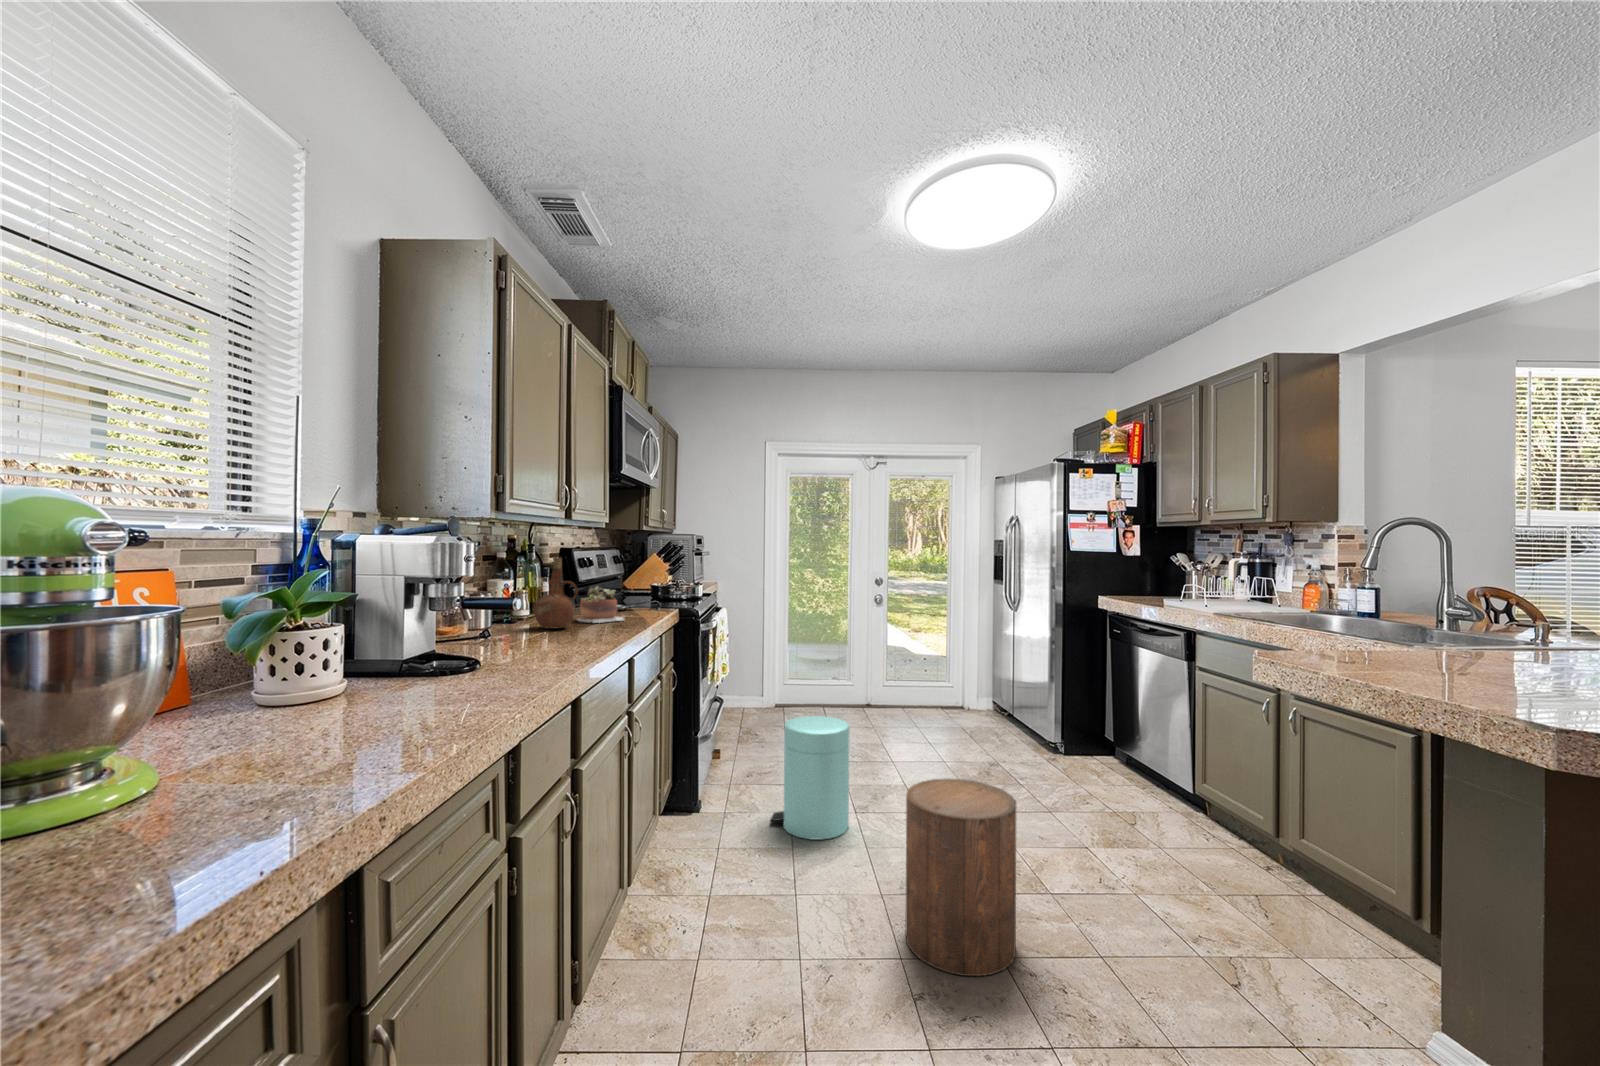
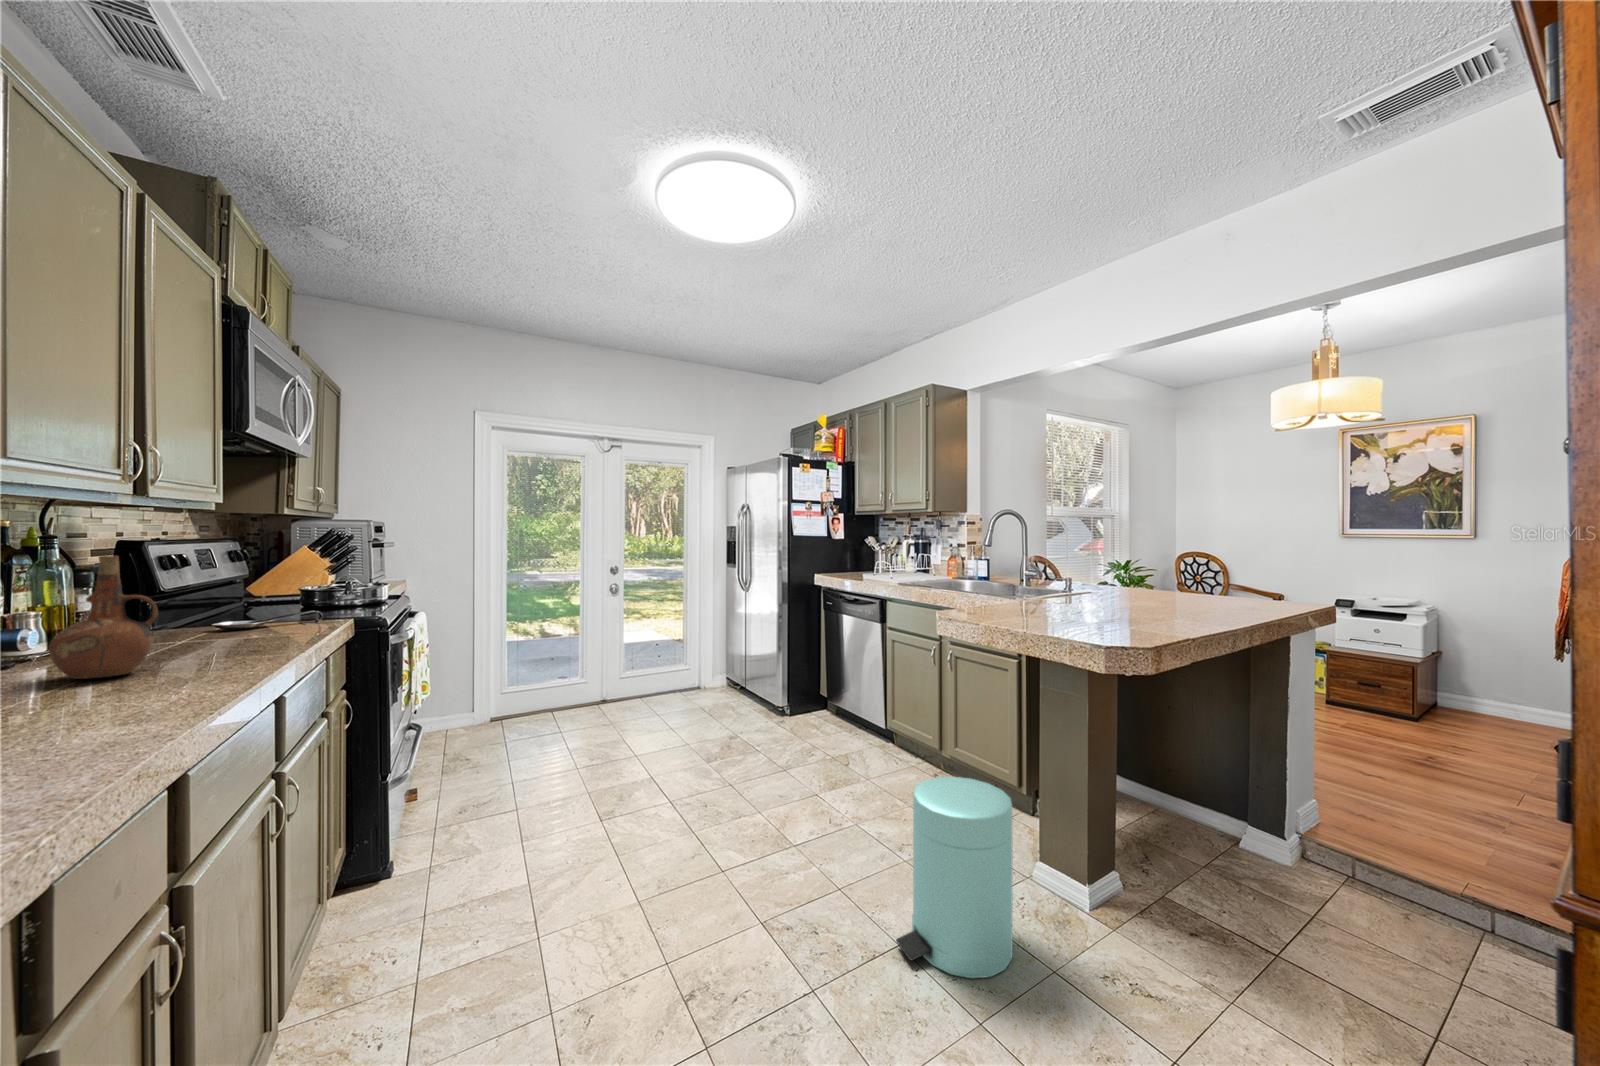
succulent plant: present [577,587,624,623] -> none [151,598,260,658]
trash can: present [770,716,850,840] -> present [896,777,1012,978]
stool: present [905,779,1016,976] -> none [697,786,817,1019]

